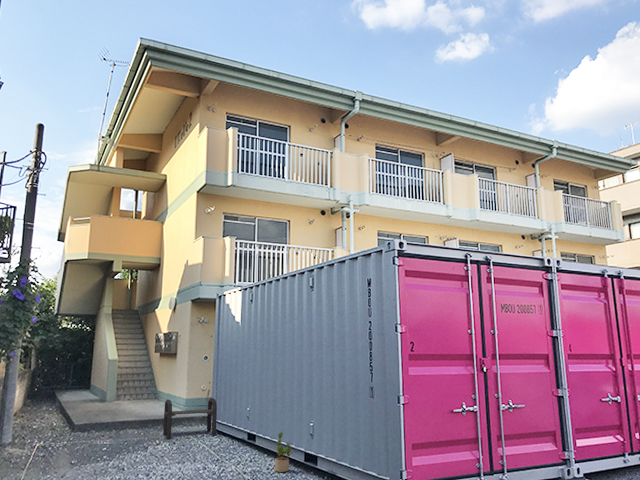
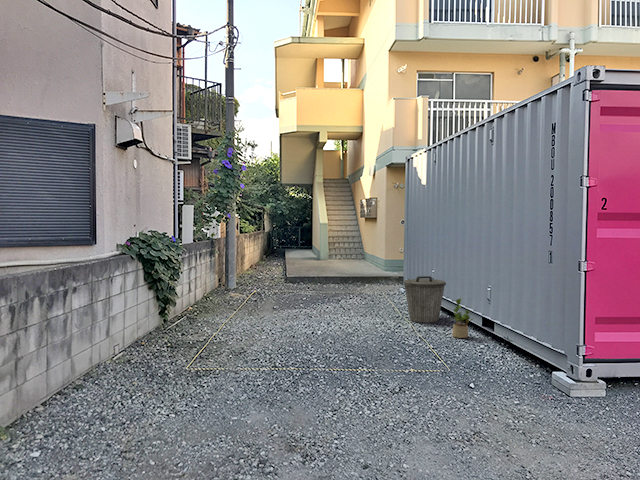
bench: present [163,398,217,439] -> none [359,260,407,296]
trash can: none [222,413,263,461] -> present [403,276,446,323]

